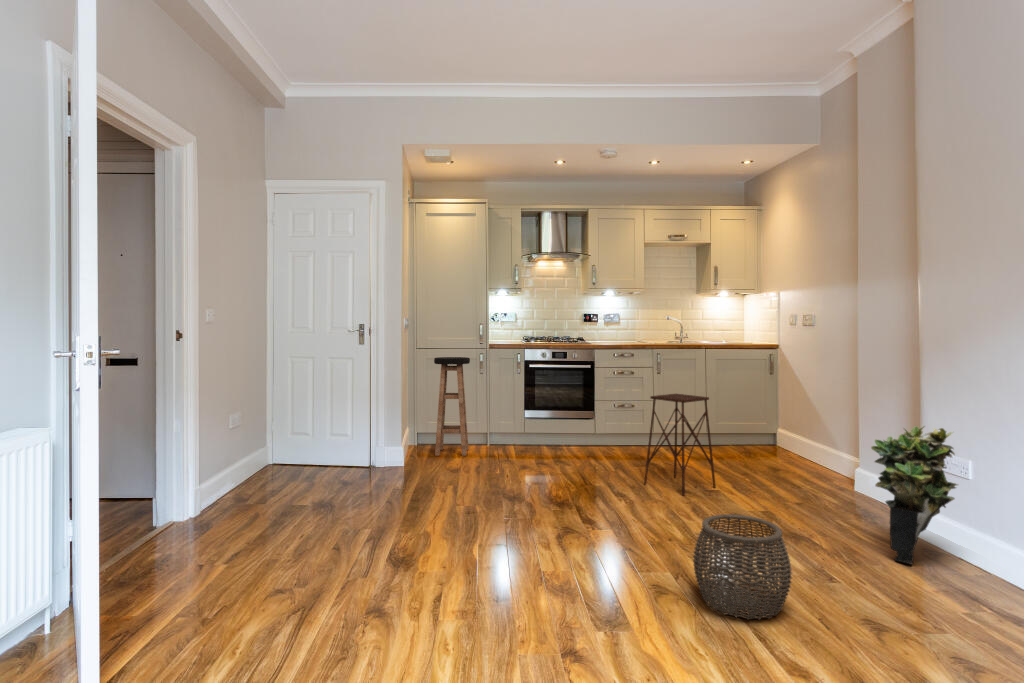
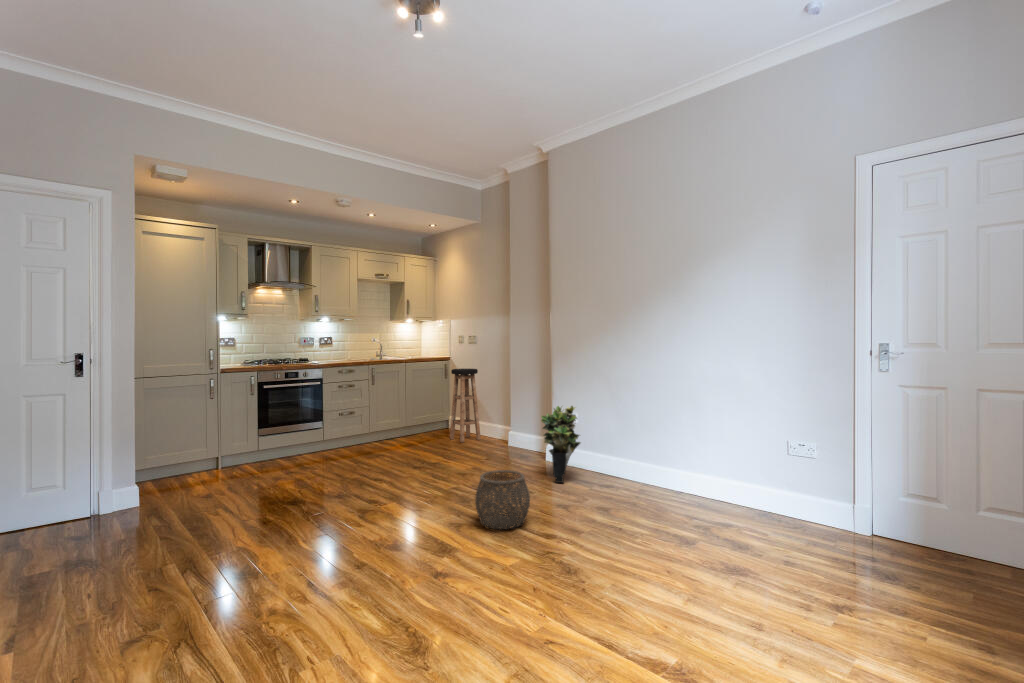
bar stool: present [434,357,470,456] -> present [450,369,481,443]
side table: present [644,394,716,496] -> none [388,399,437,472]

